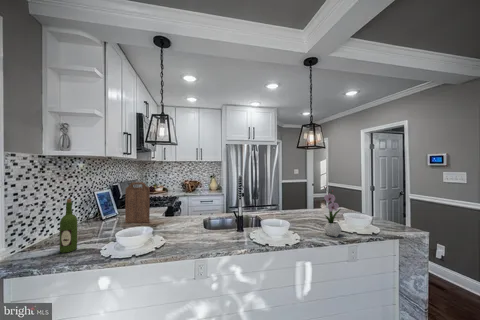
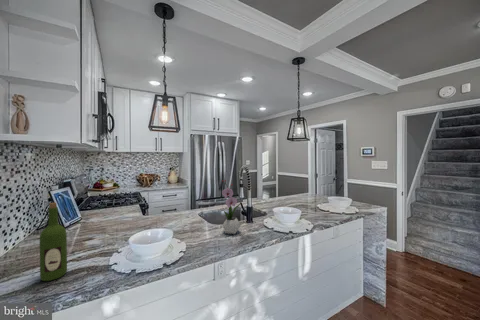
cutting board: present [125,182,150,223] -> none [104,177,137,228]
flower arrangement: present [324,187,342,237] -> present [222,180,240,234]

